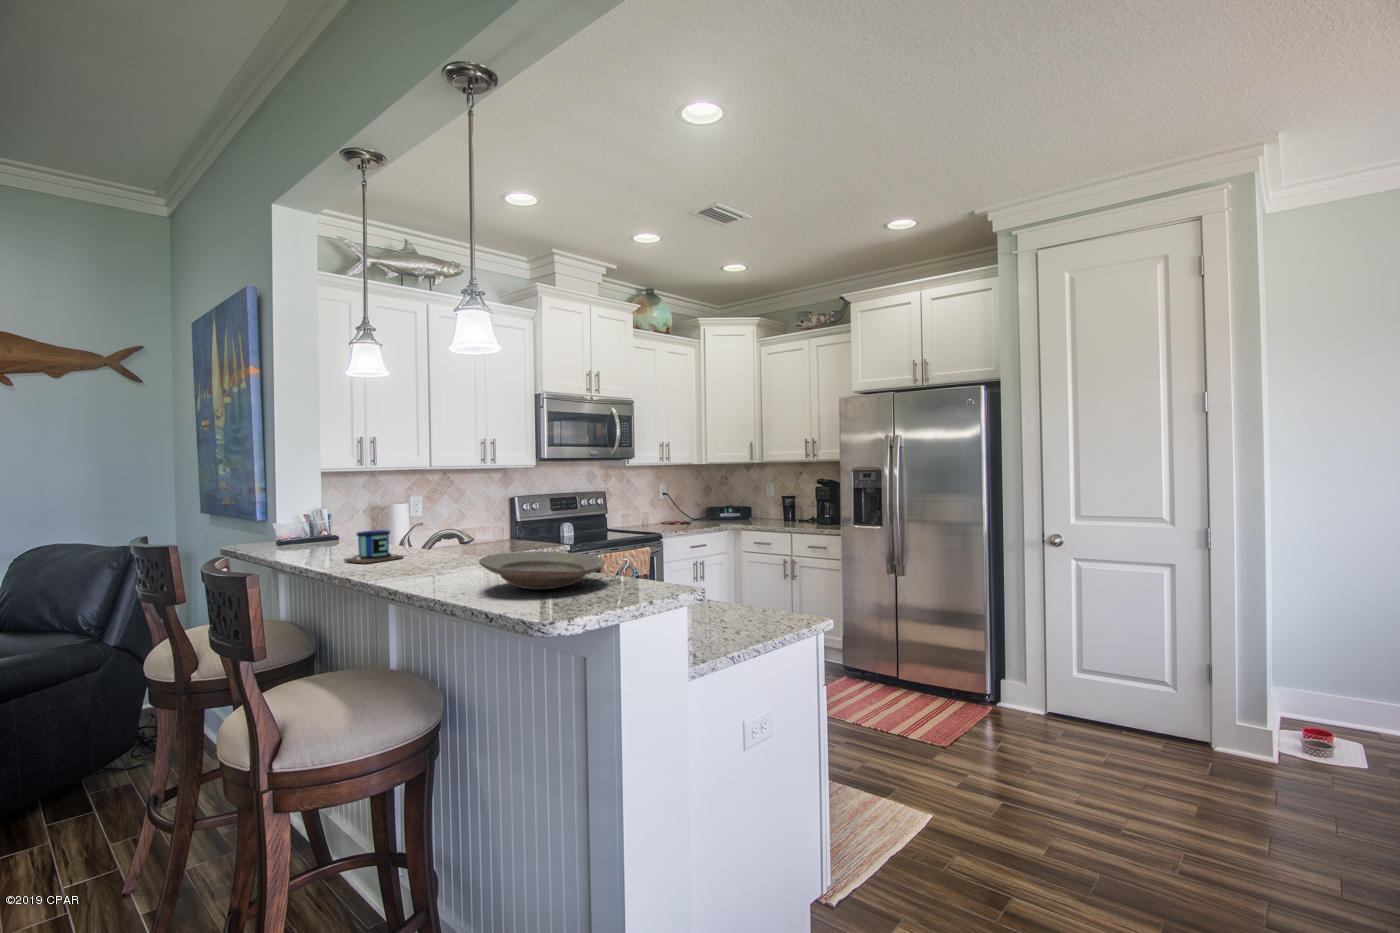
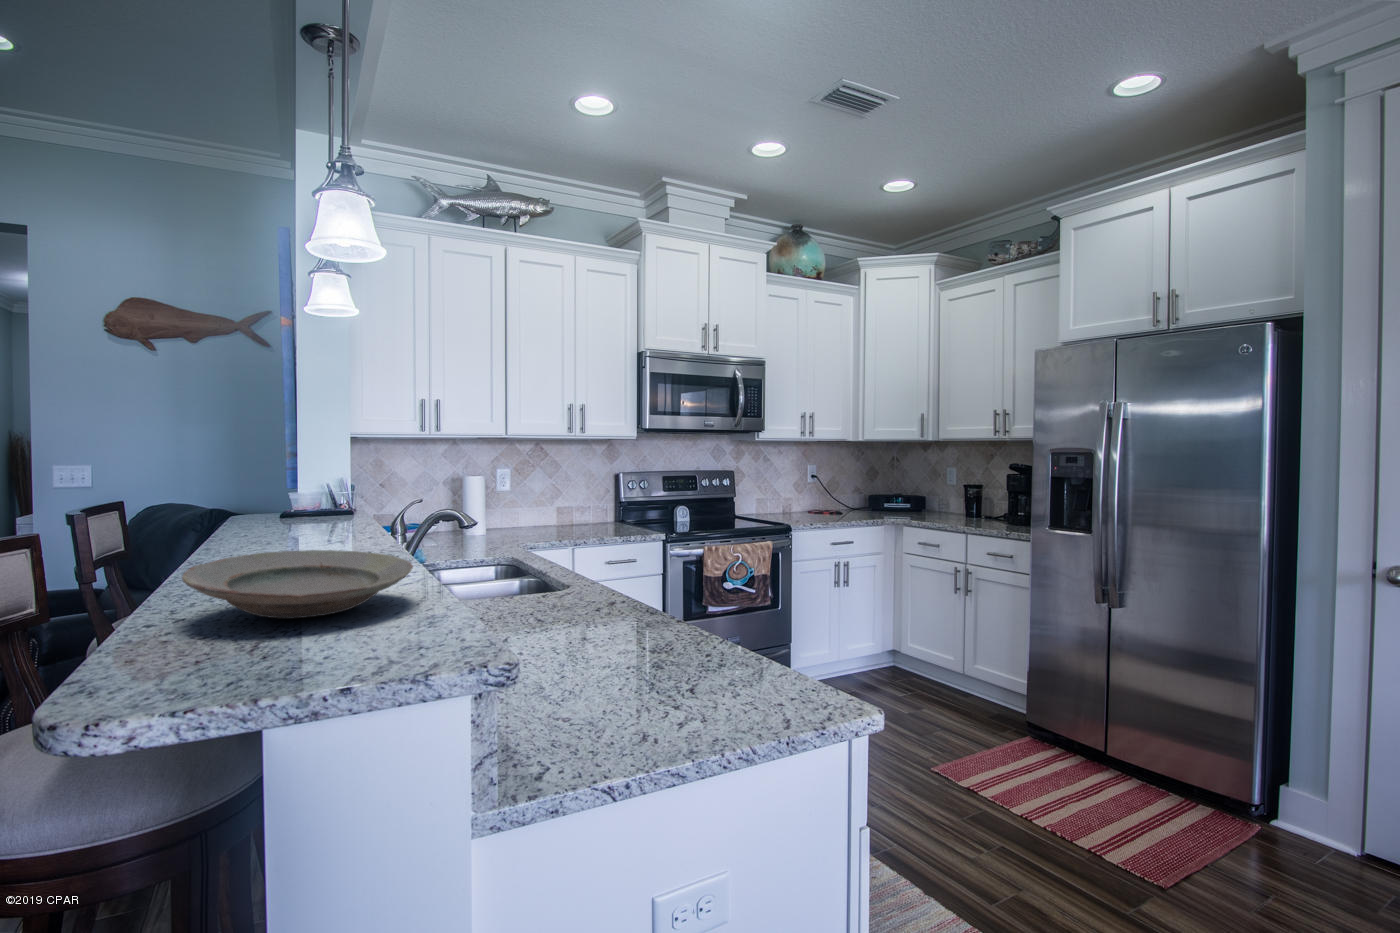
mug: present [344,502,403,563] -> none [256,464,325,548]

